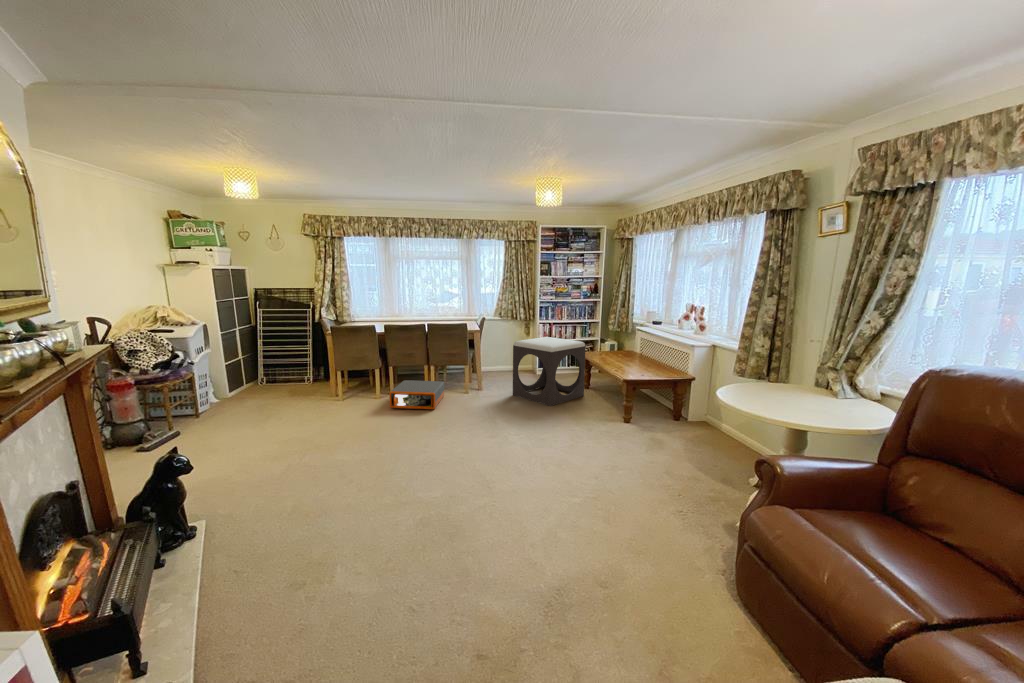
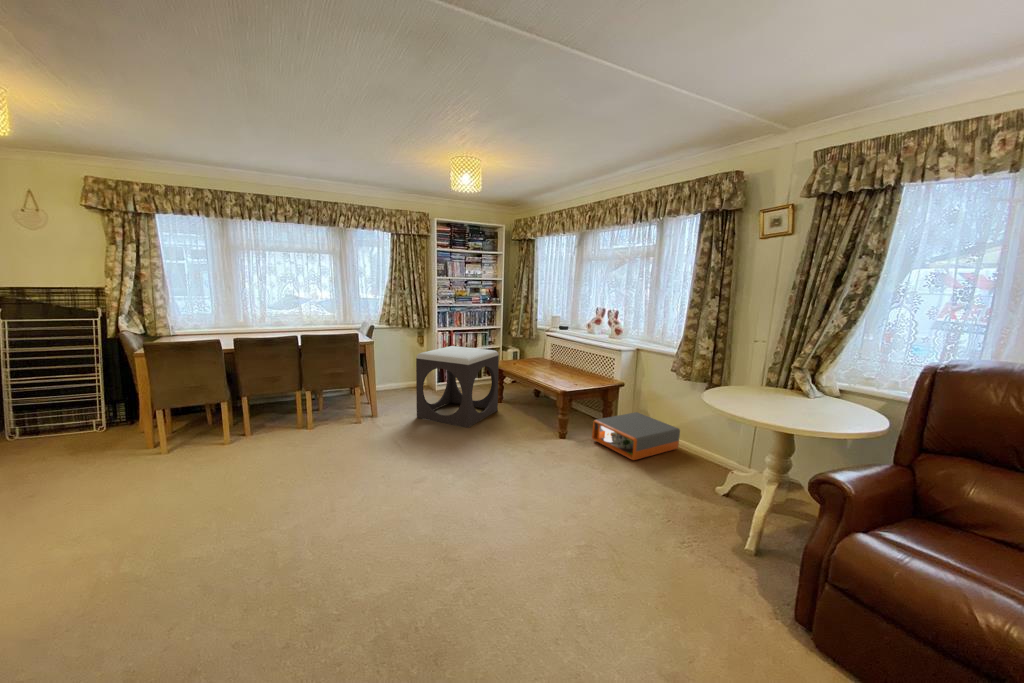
storage box: present [389,380,444,409] -> present [592,412,680,460]

